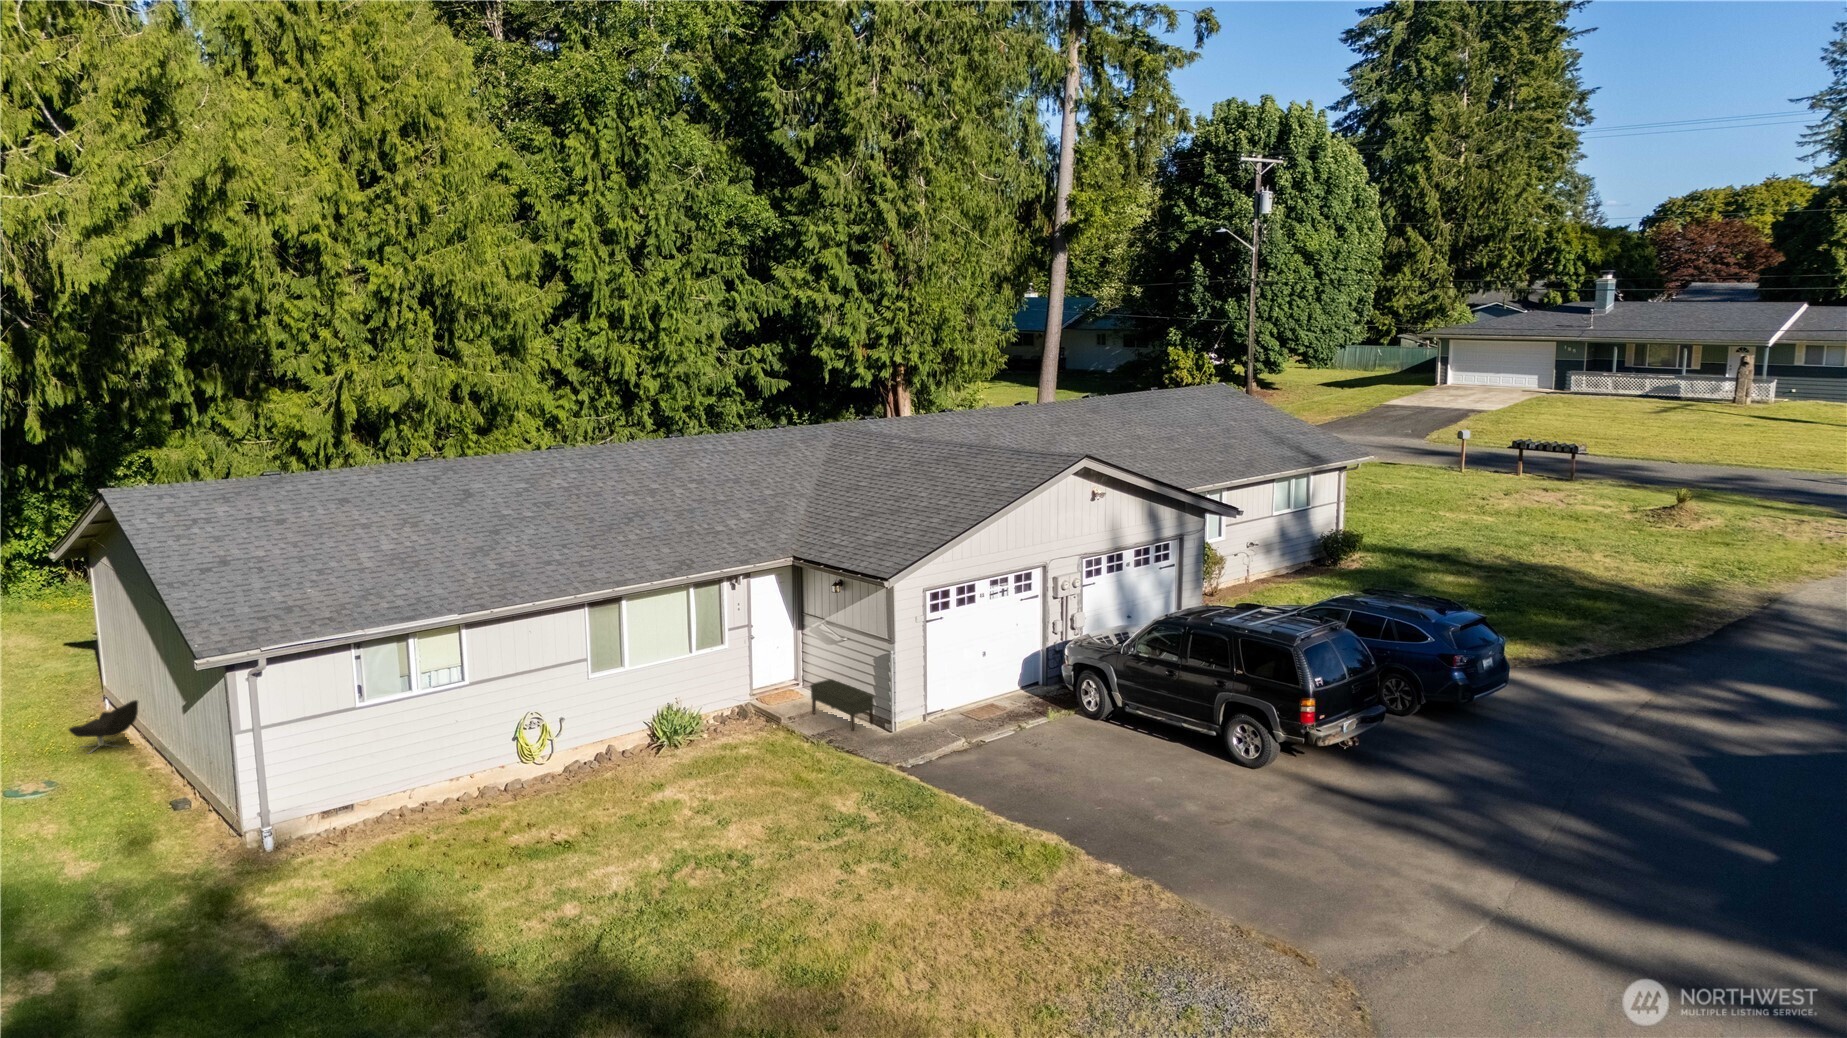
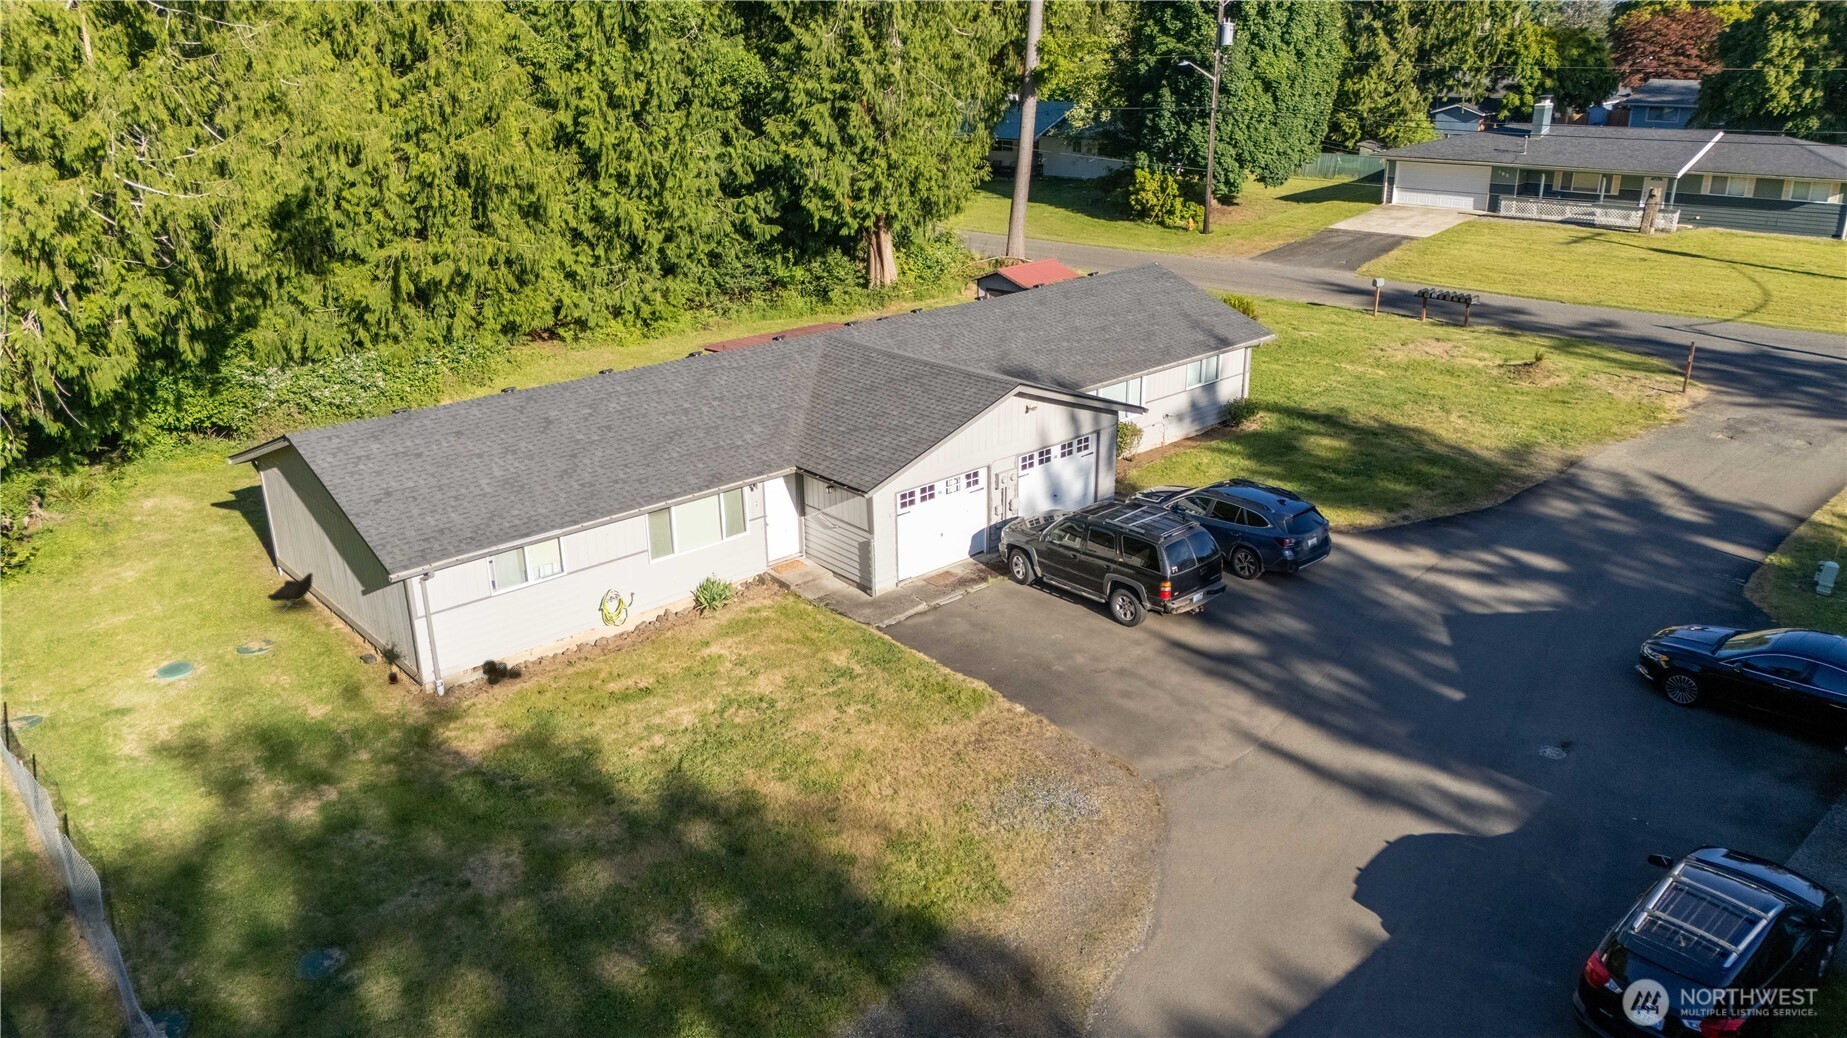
bench: present [810,679,874,731] -> none [810,553,859,595]
potted tree: none [182,770,226,836] -> present [382,642,406,684]
woven basket: none [334,802,388,836] -> present [483,660,521,684]

